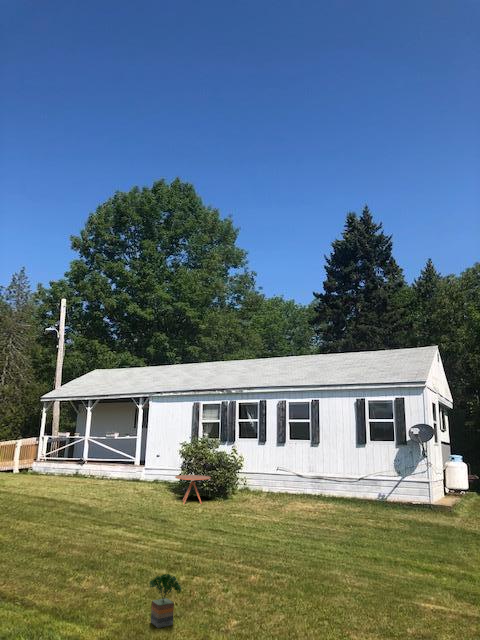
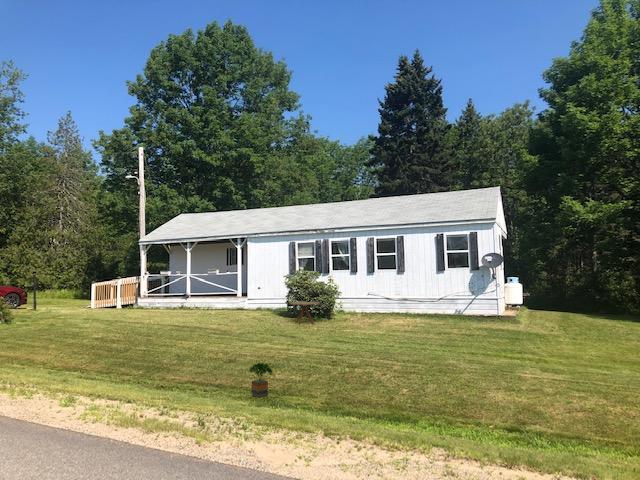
potted tree: present [150,574,182,628] -> present [250,363,273,398]

